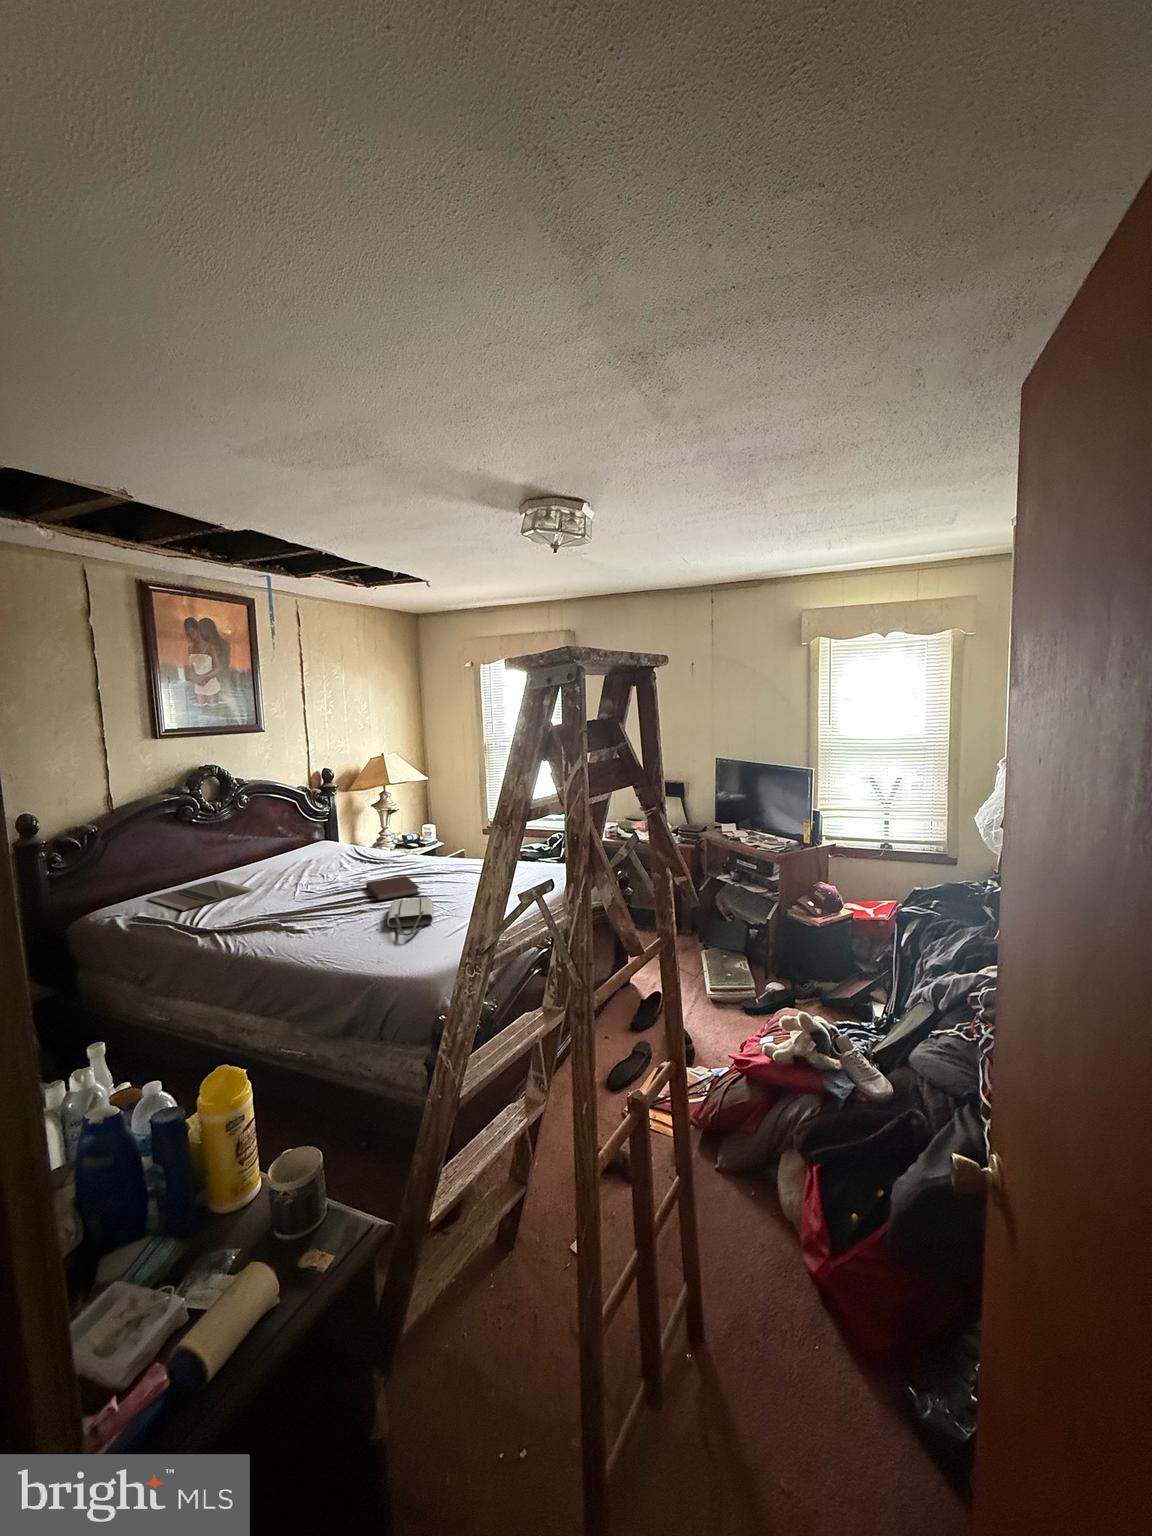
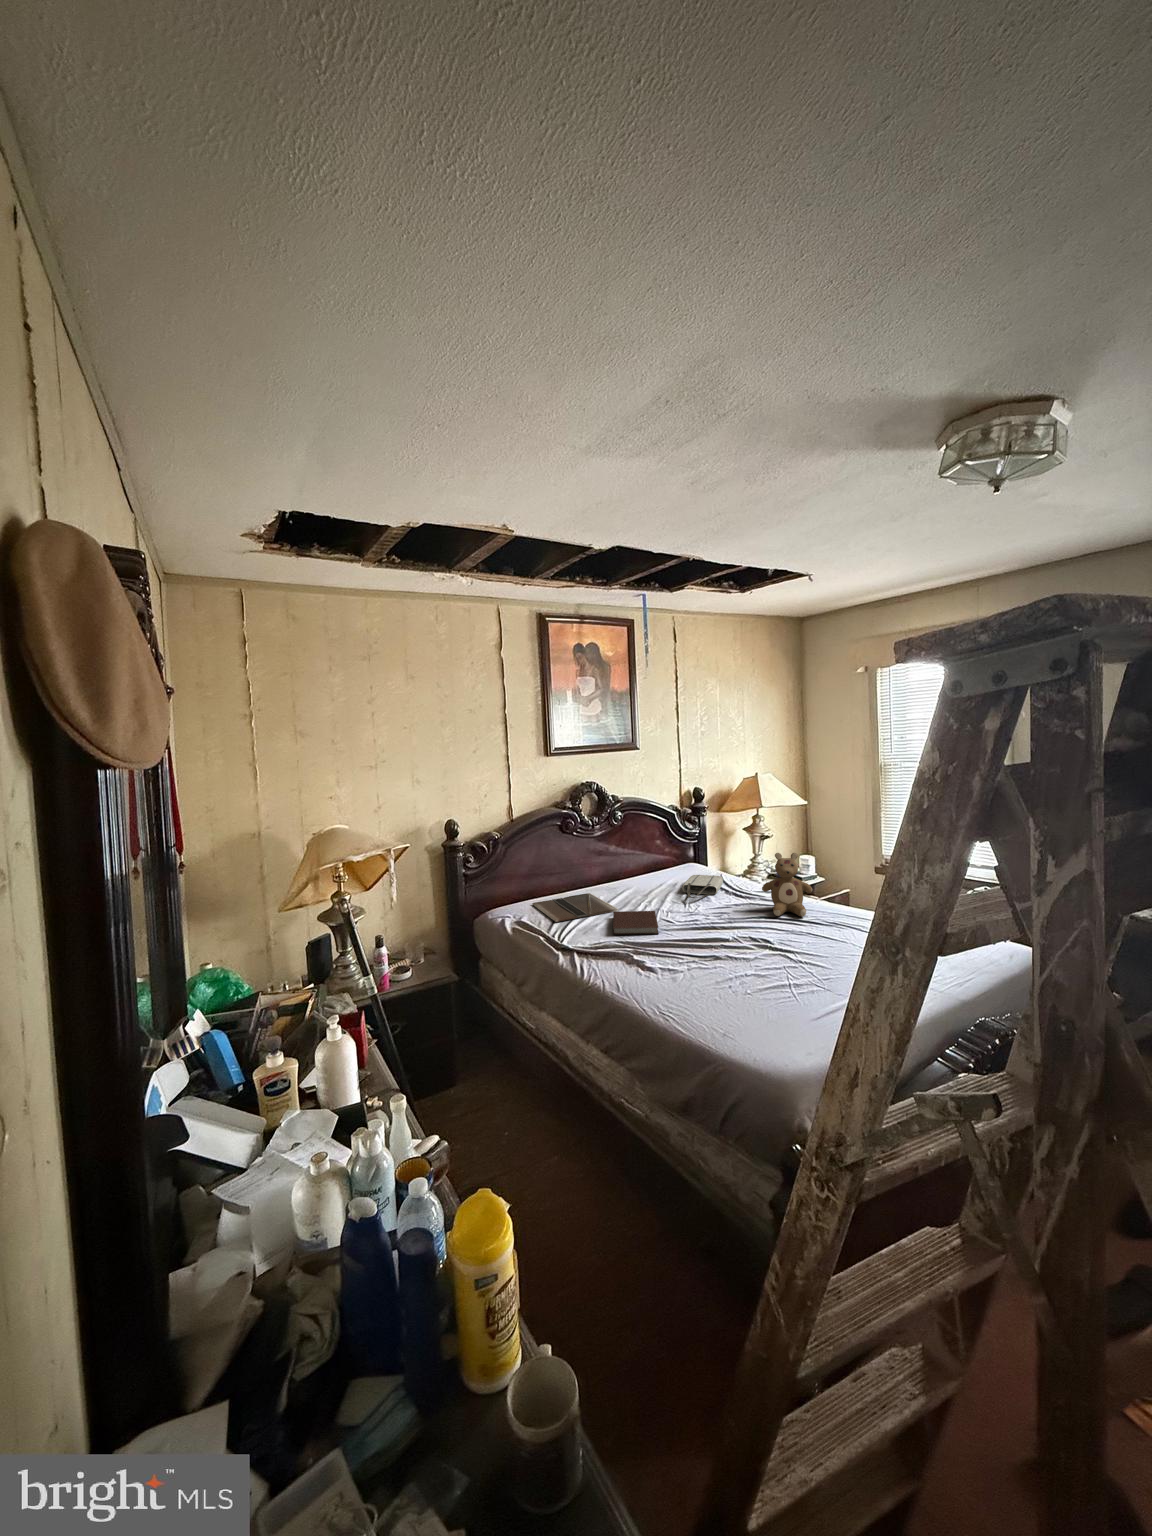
stuffed bear: none [395,818,437,872] -> present [762,853,812,917]
notebook: present [366,876,420,901] -> present [613,911,659,935]
tote bag: present [387,898,434,935] -> present [683,875,723,898]

